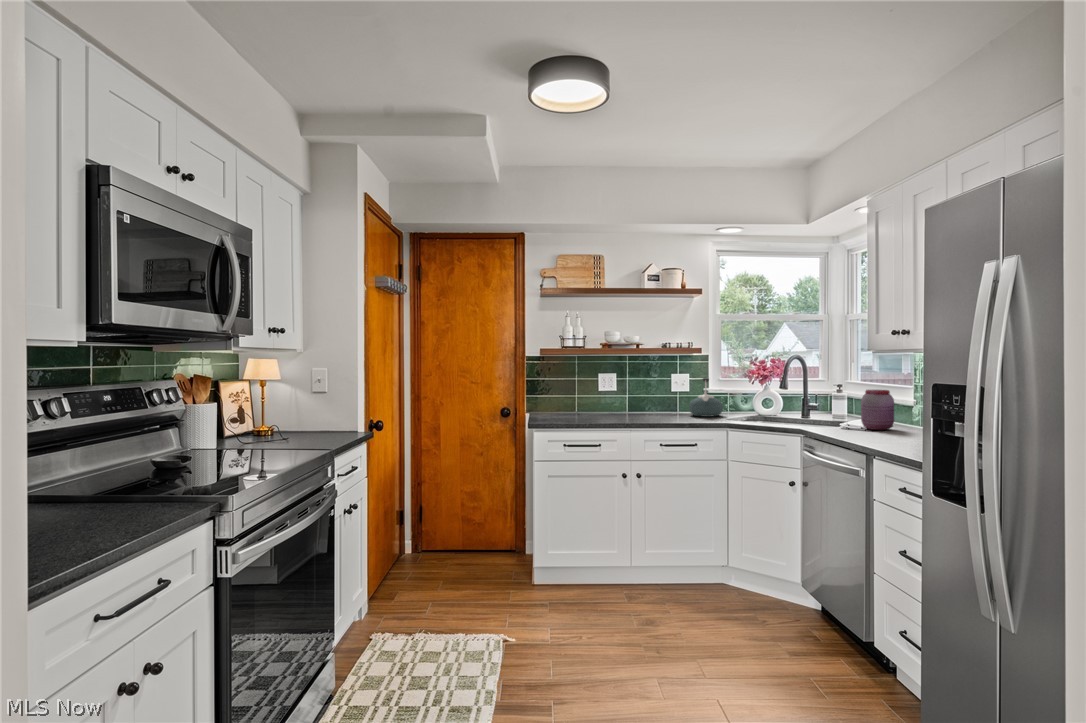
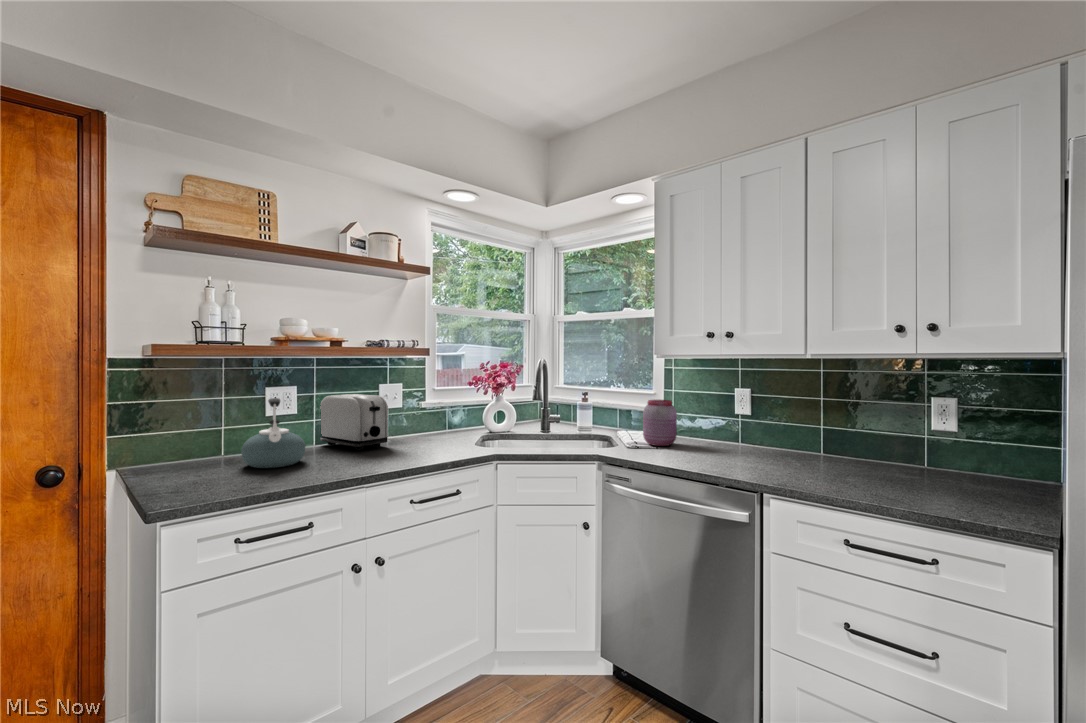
kettle: present [689,378,723,417] -> present [242,398,305,468]
toaster: none [631,380,667,415] -> present [320,394,388,450]

